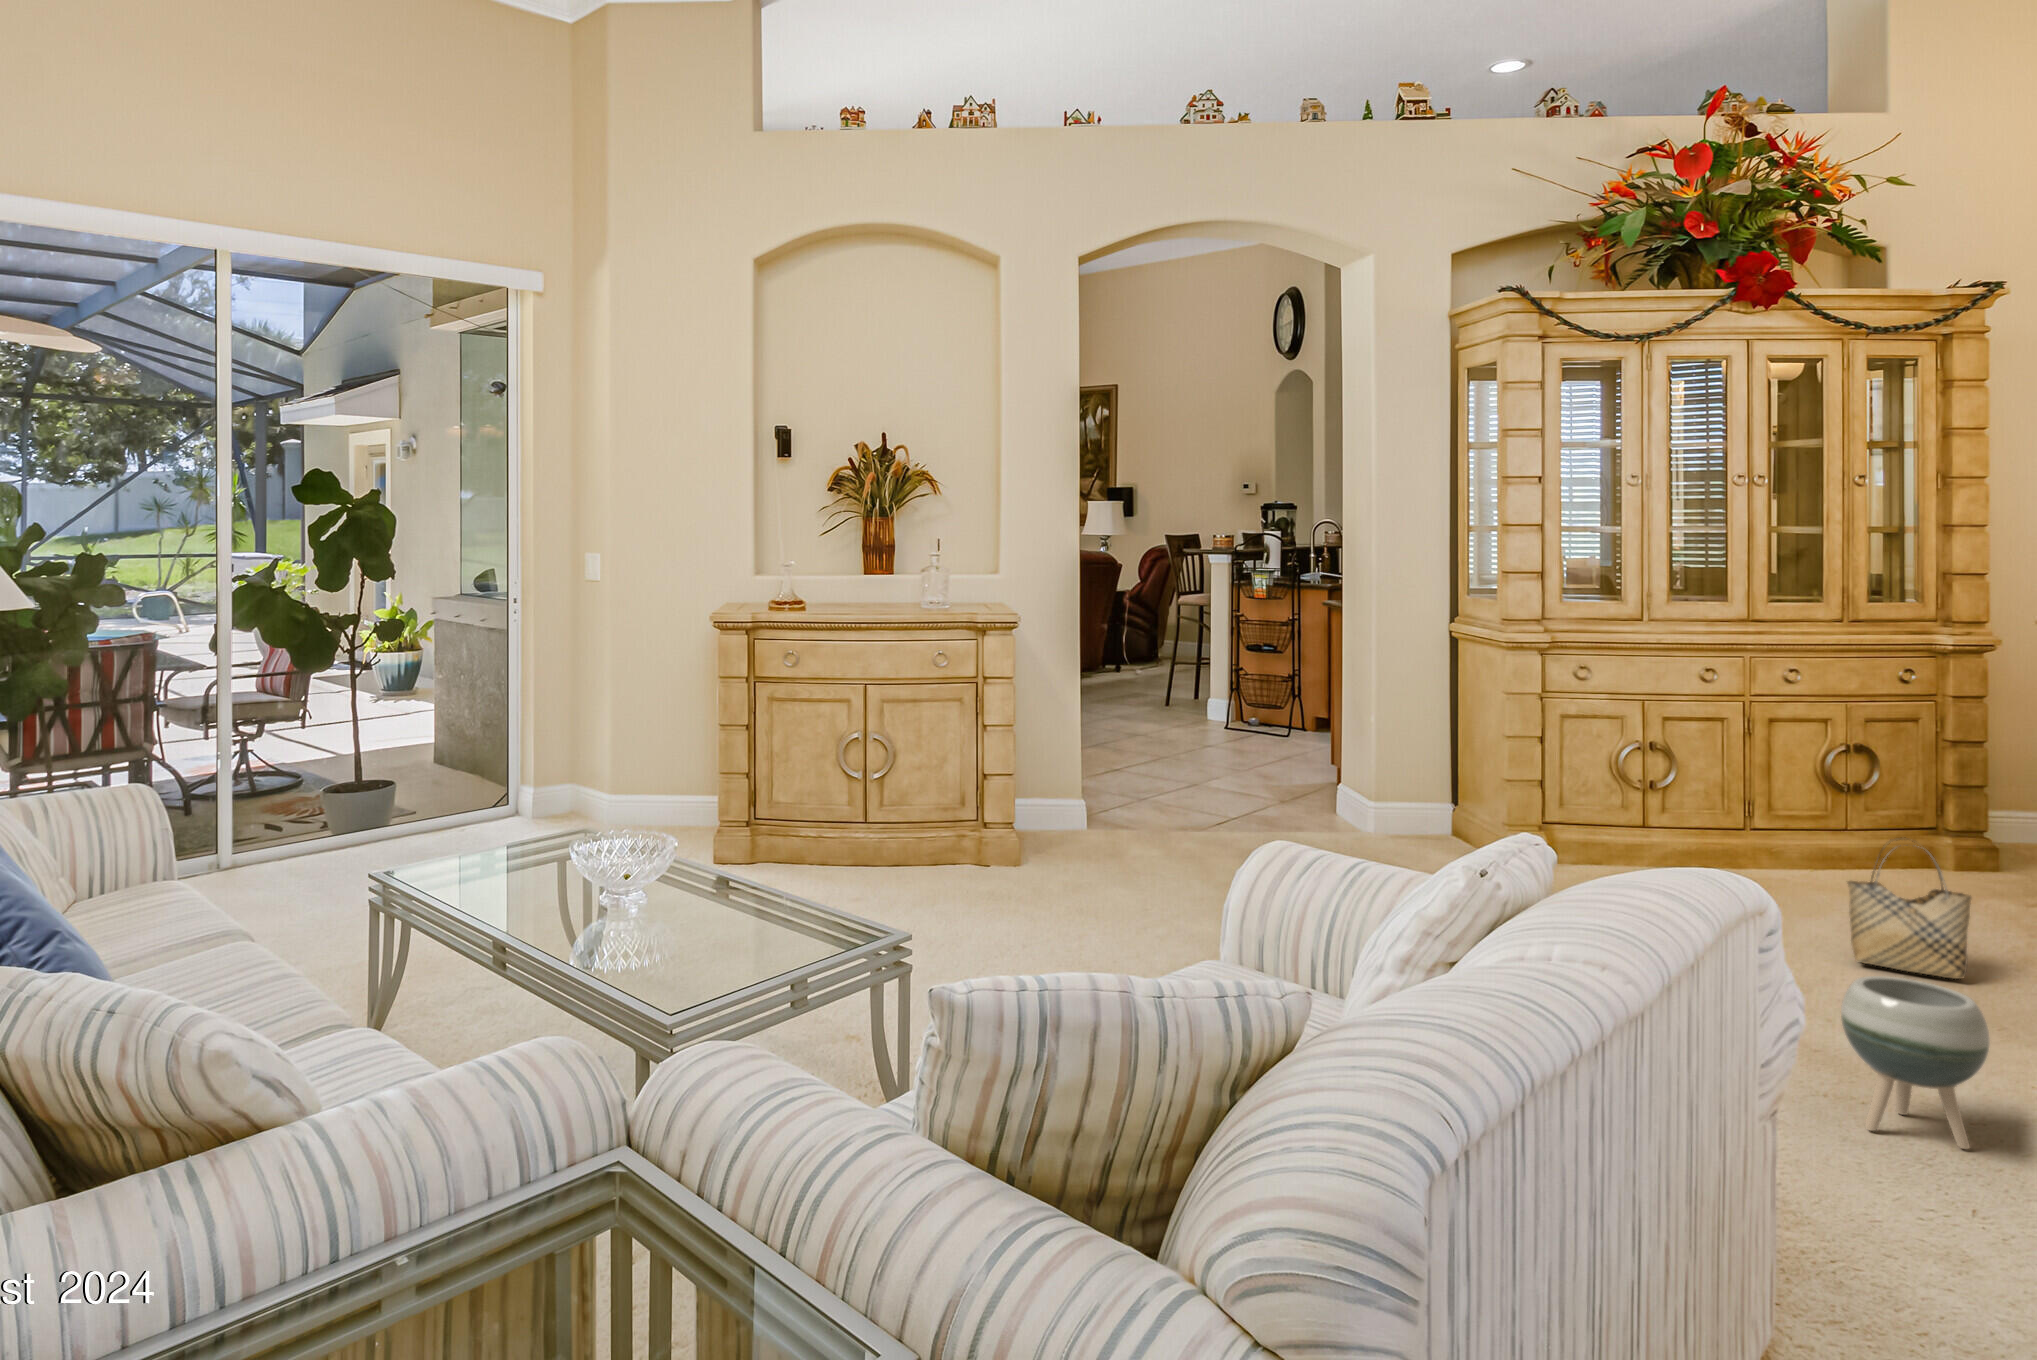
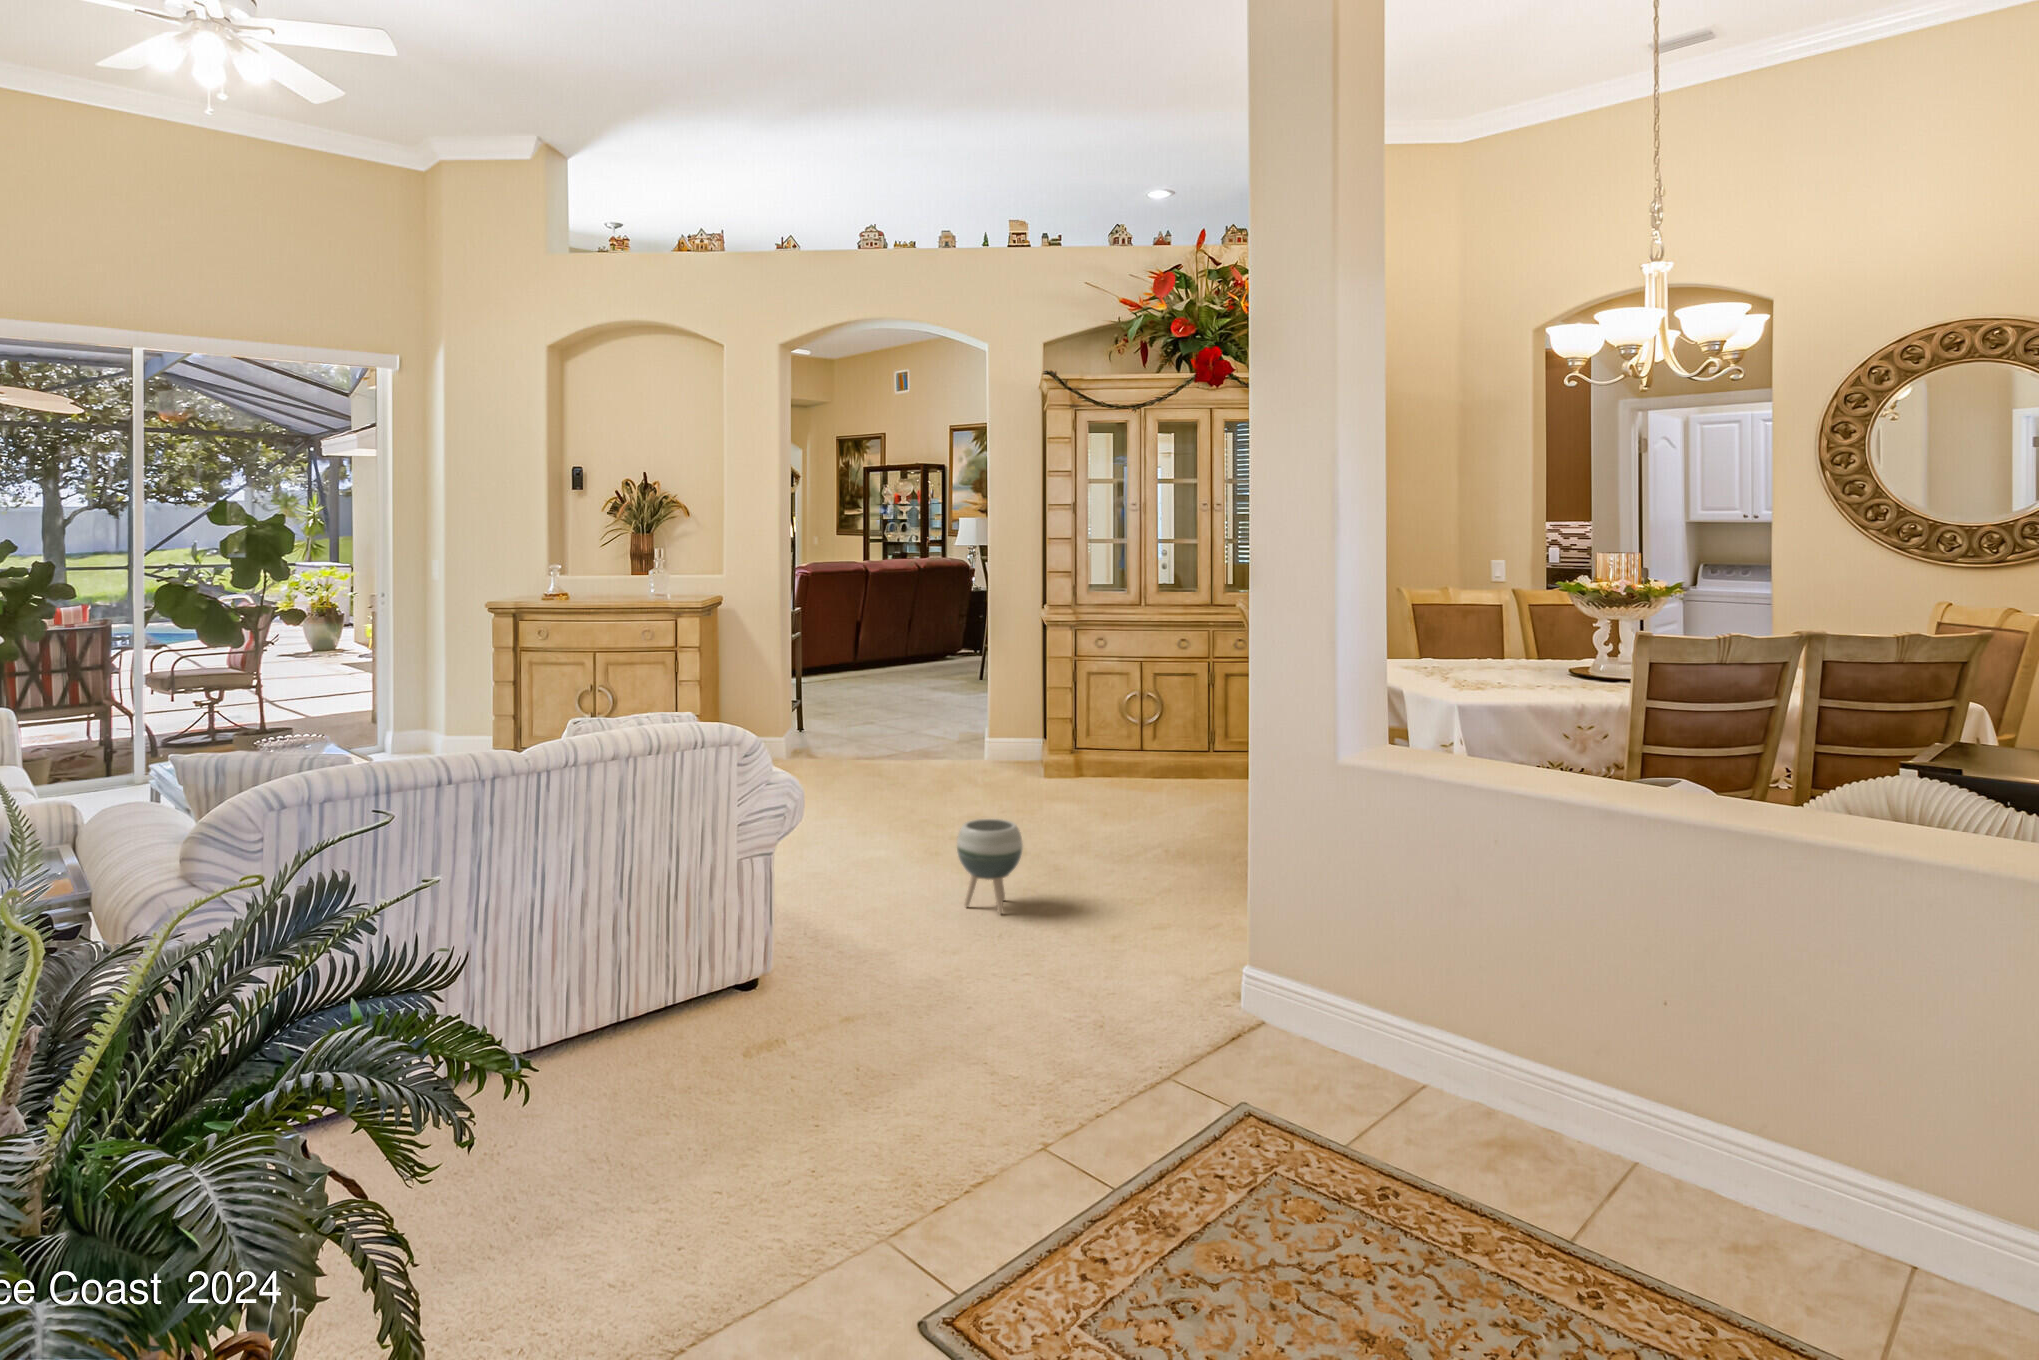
woven basket: present [1848,837,1972,979] -> none [1147,750,1208,840]

